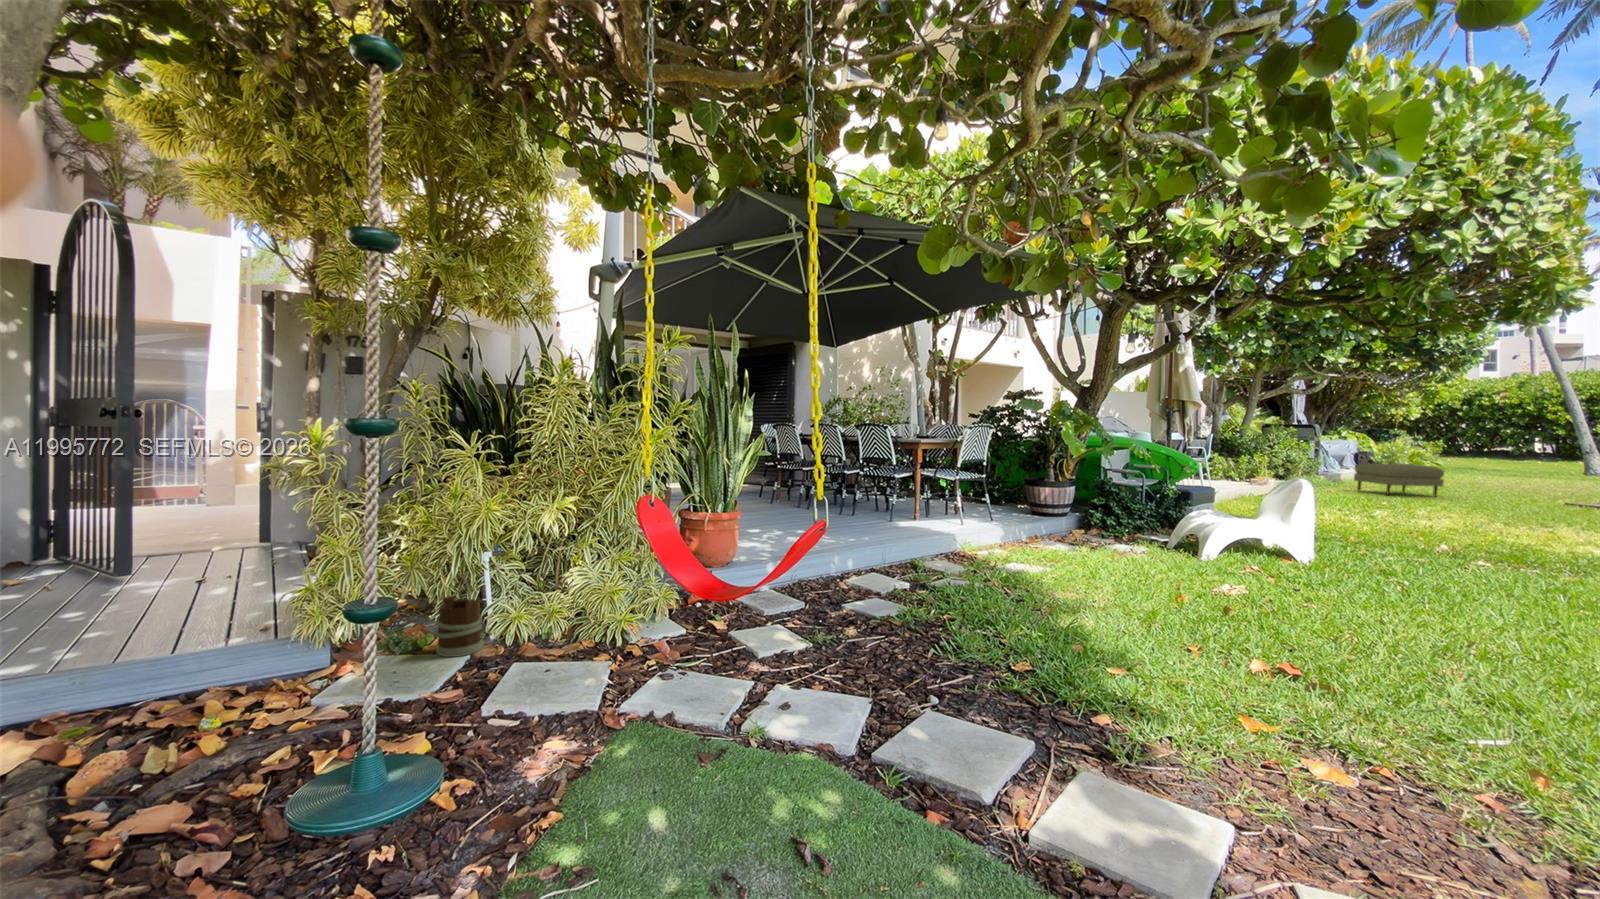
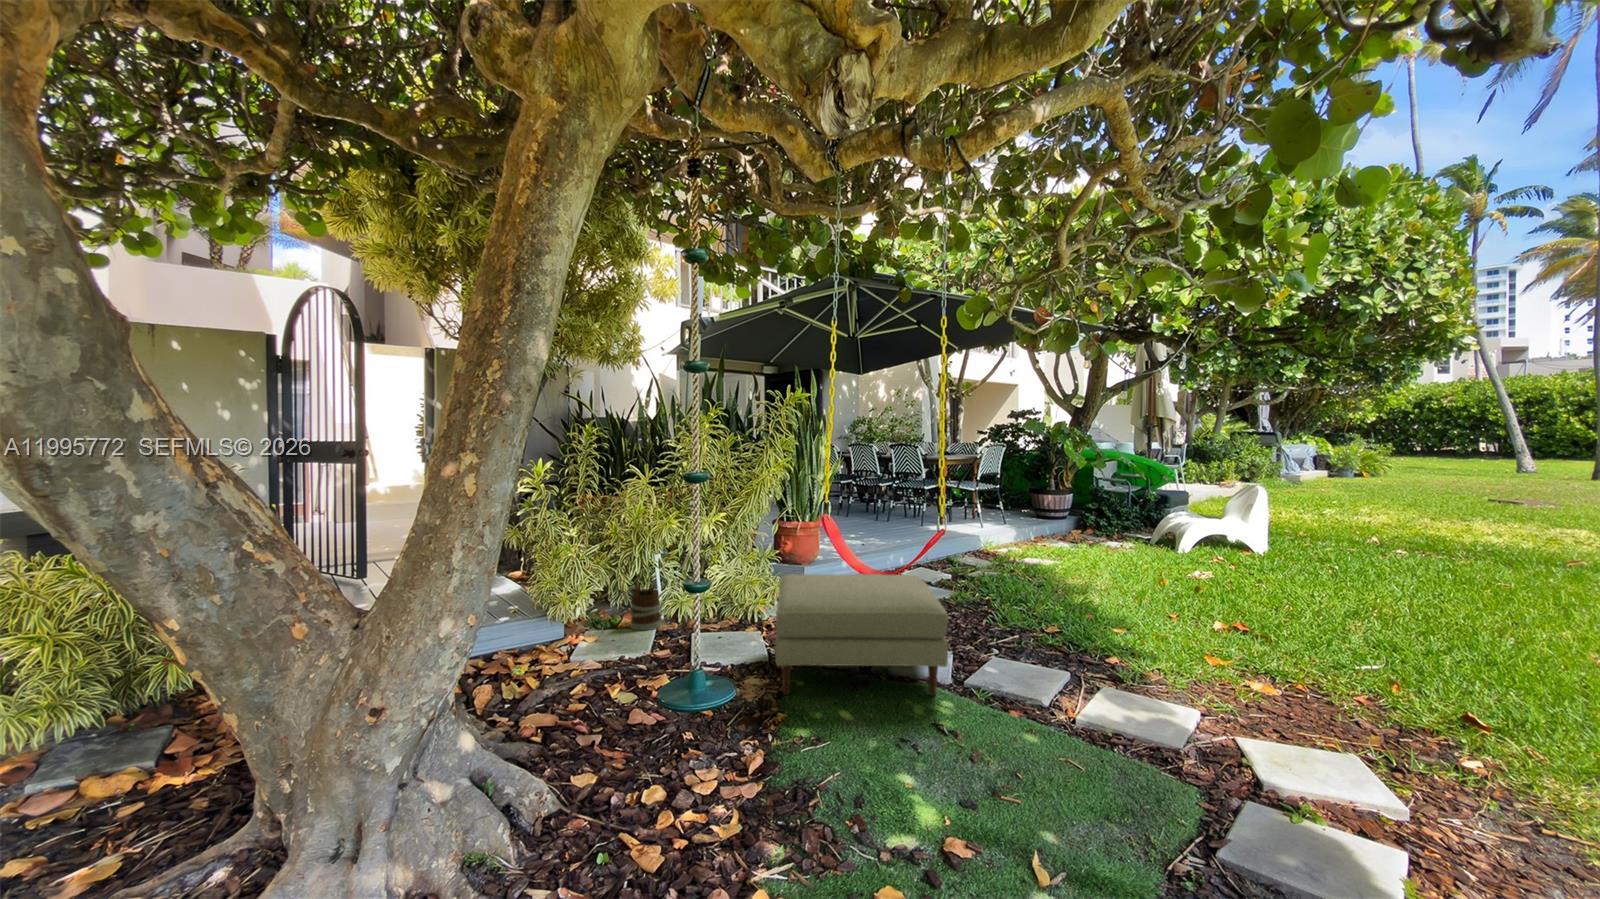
ottoman: present [1354,463,1444,497] -> present [775,574,948,696]

